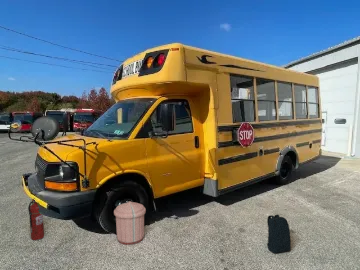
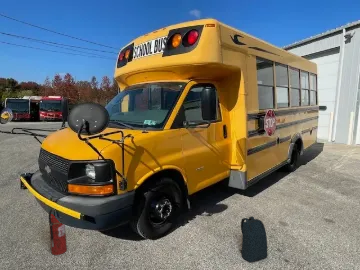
trash can: present [114,201,146,245] -> none [153,202,190,252]
backpack: present [267,215,291,253] -> present [240,216,268,262]

